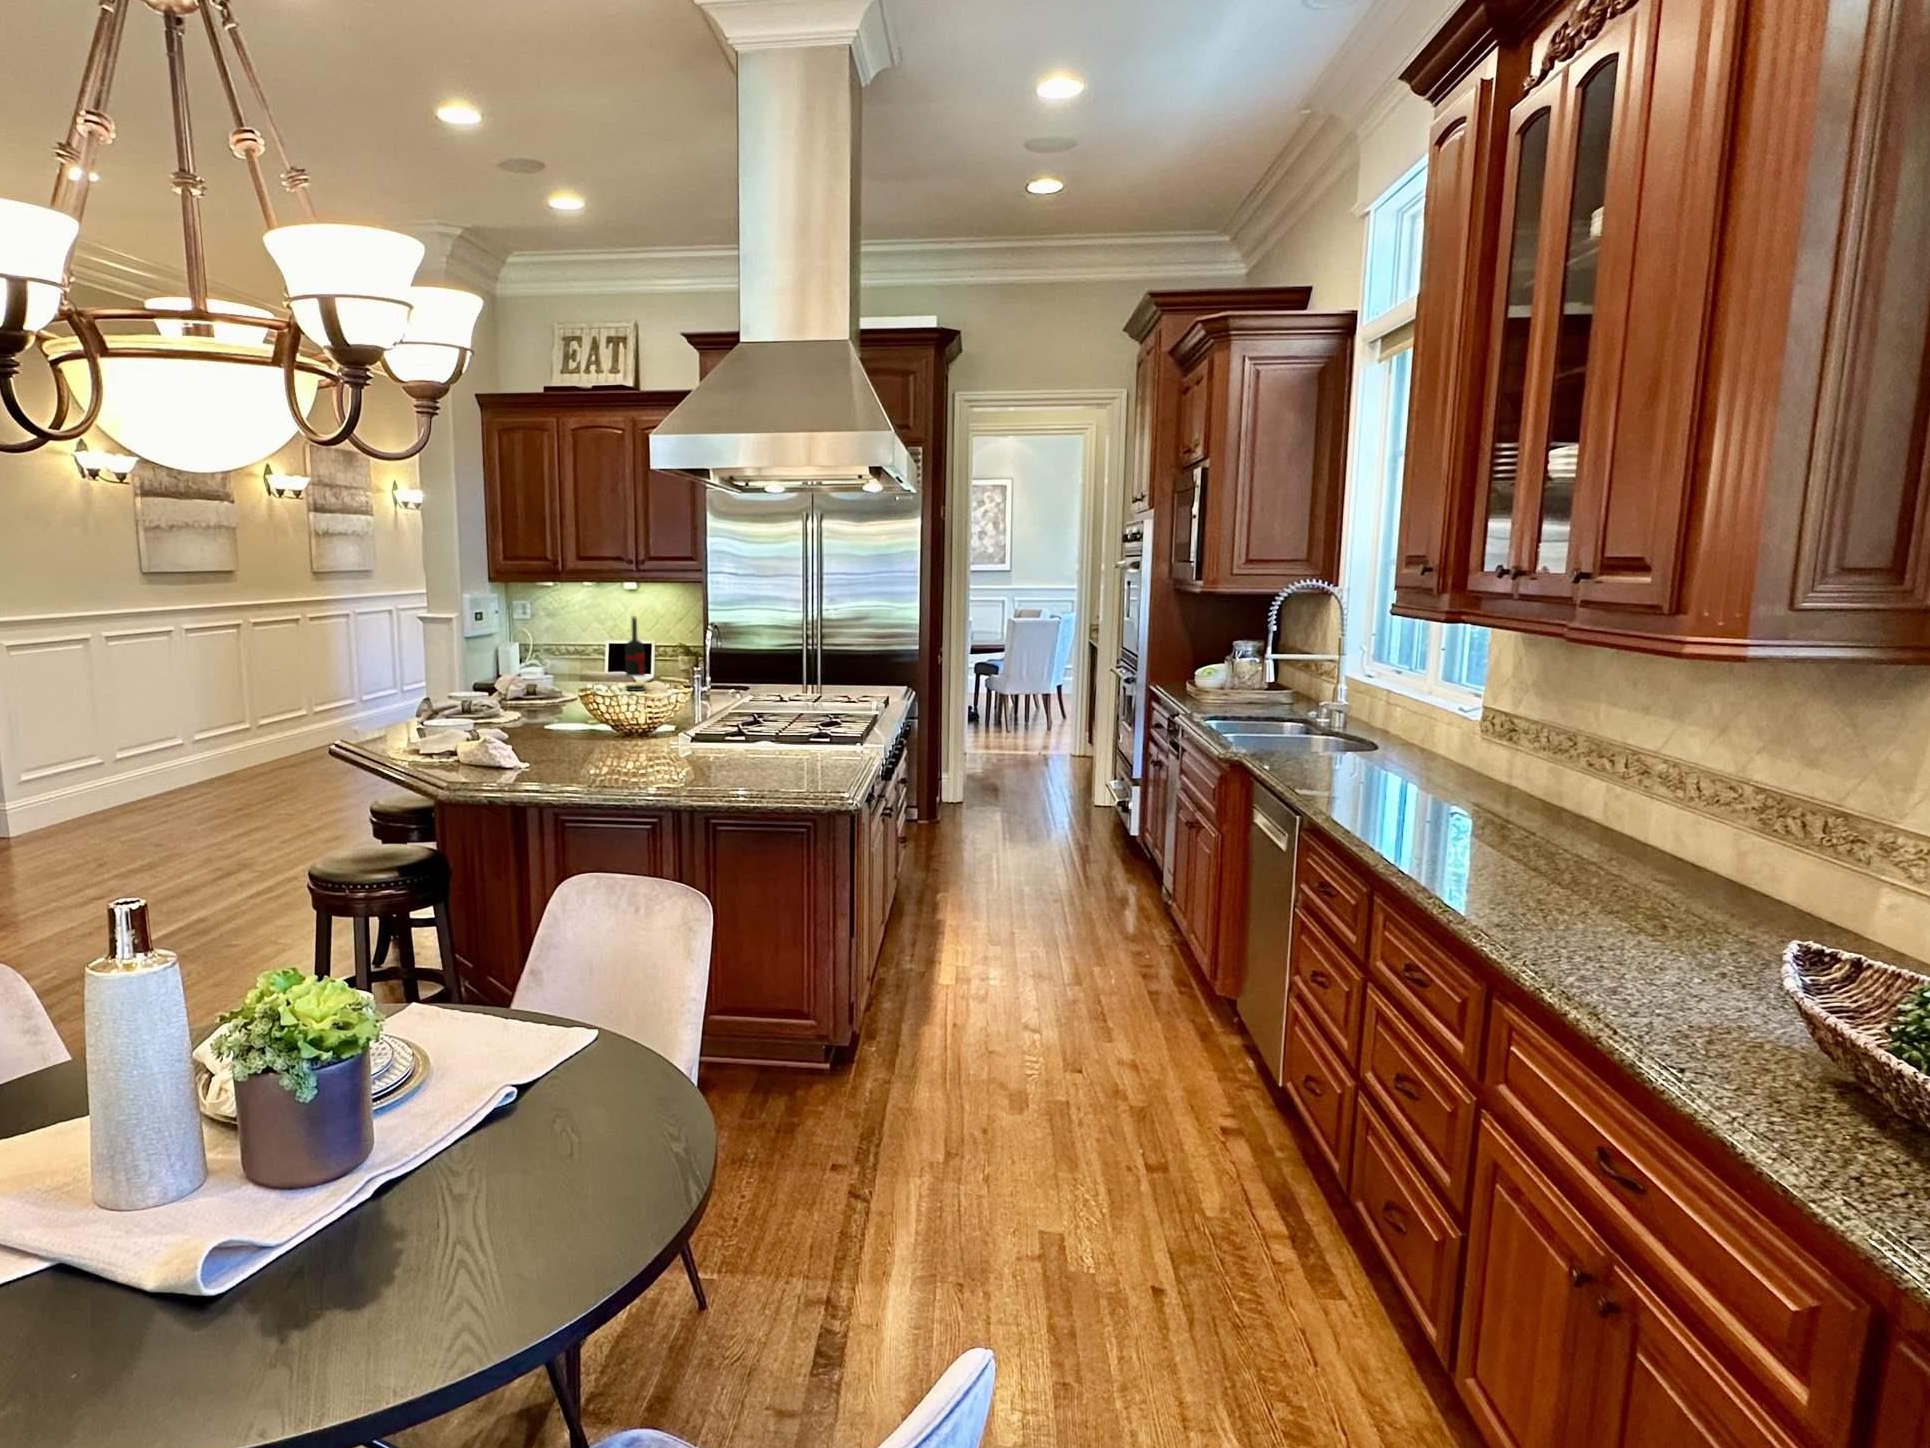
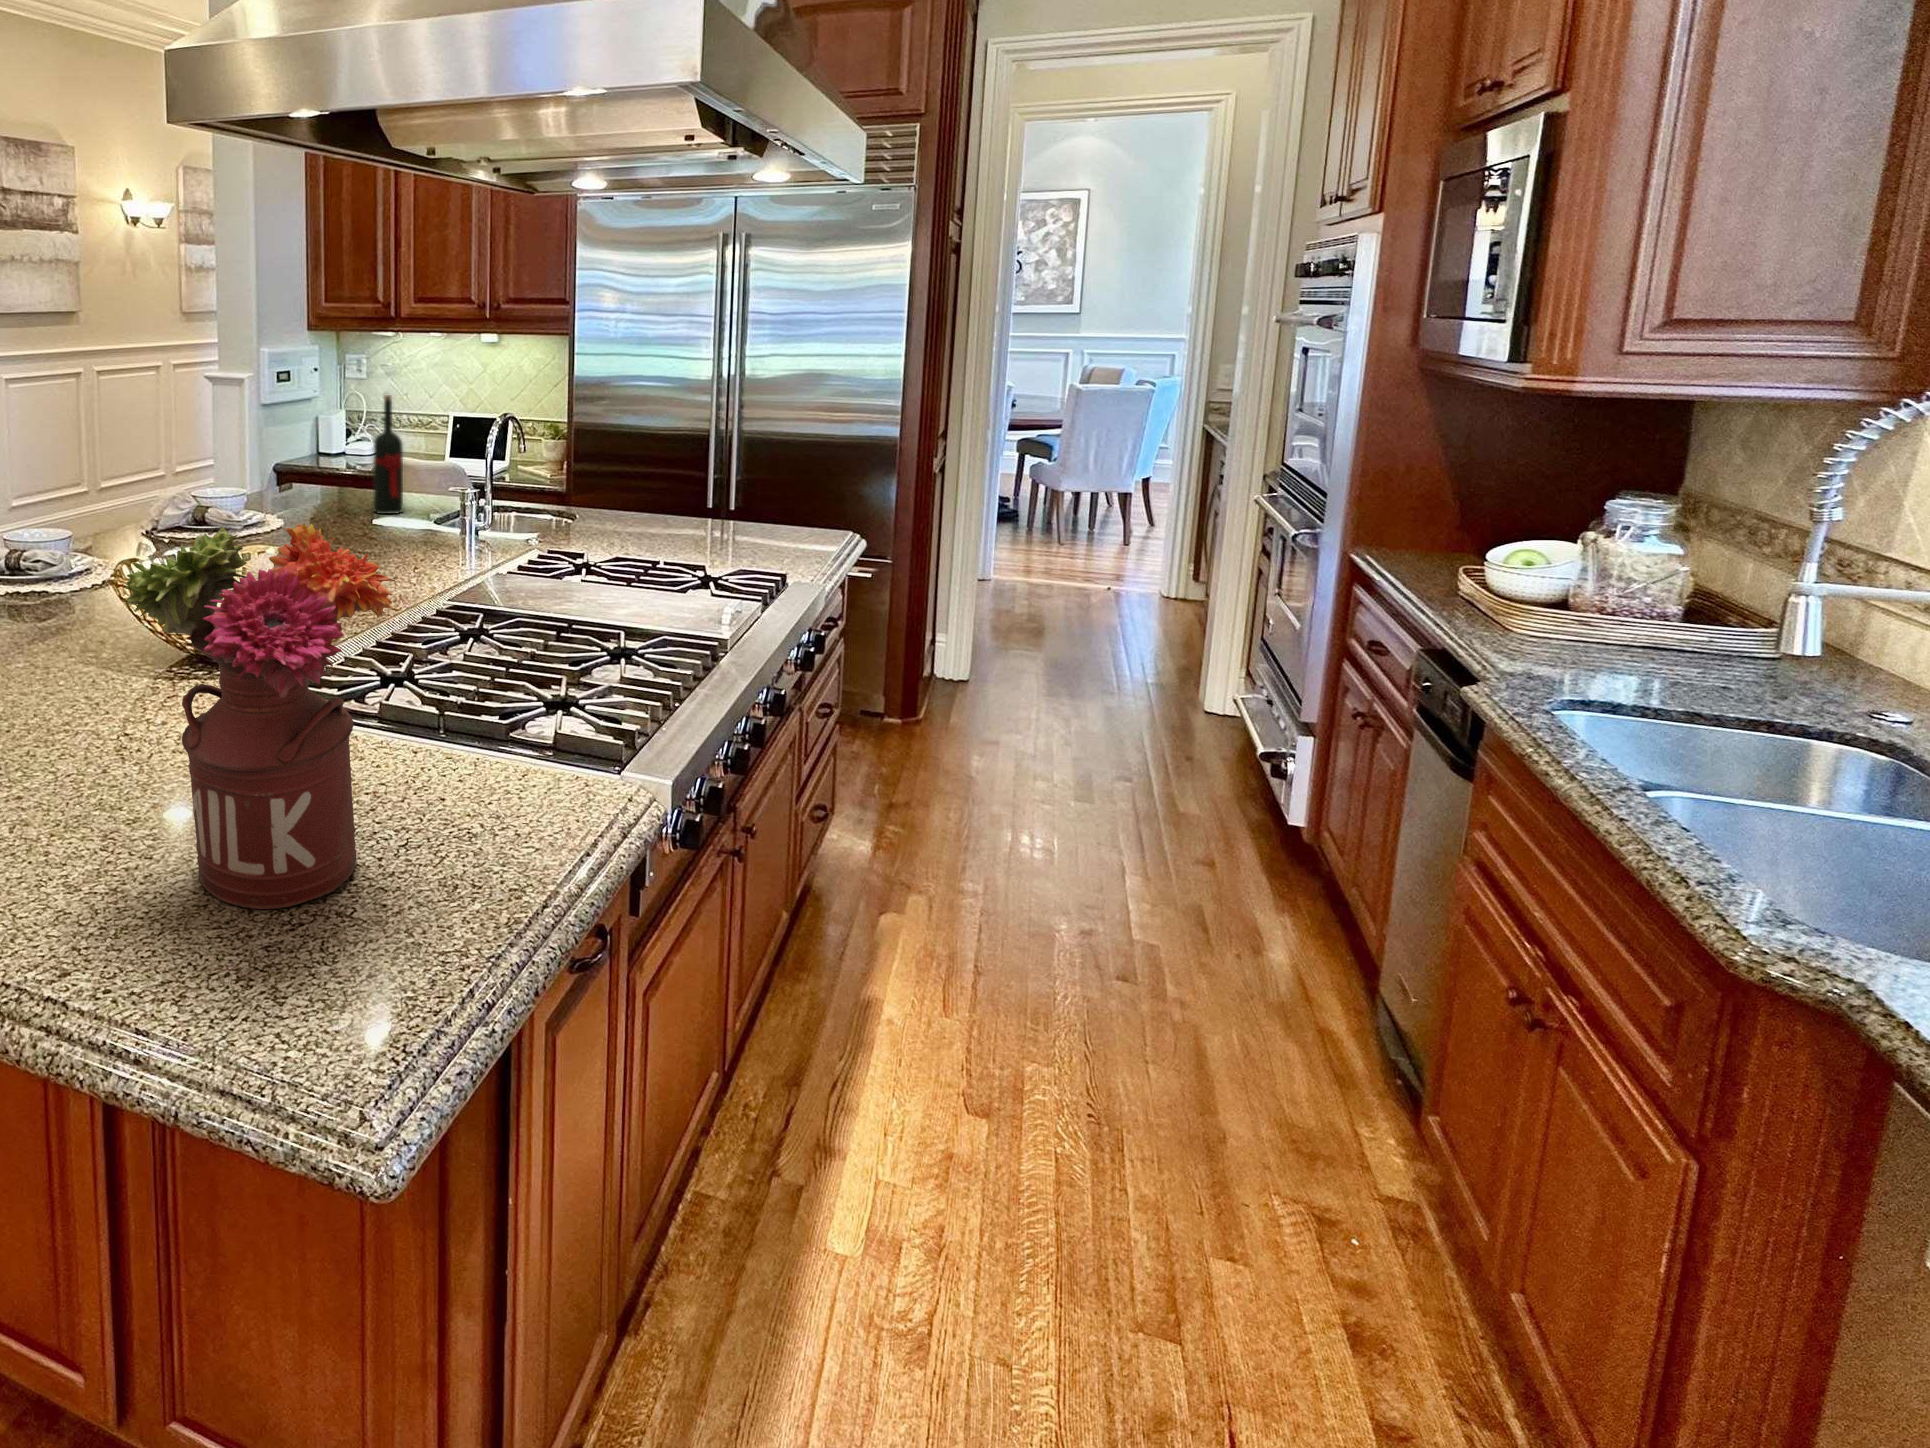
flower arrangement: none [711,636,807,774] -> present [125,524,395,909]

